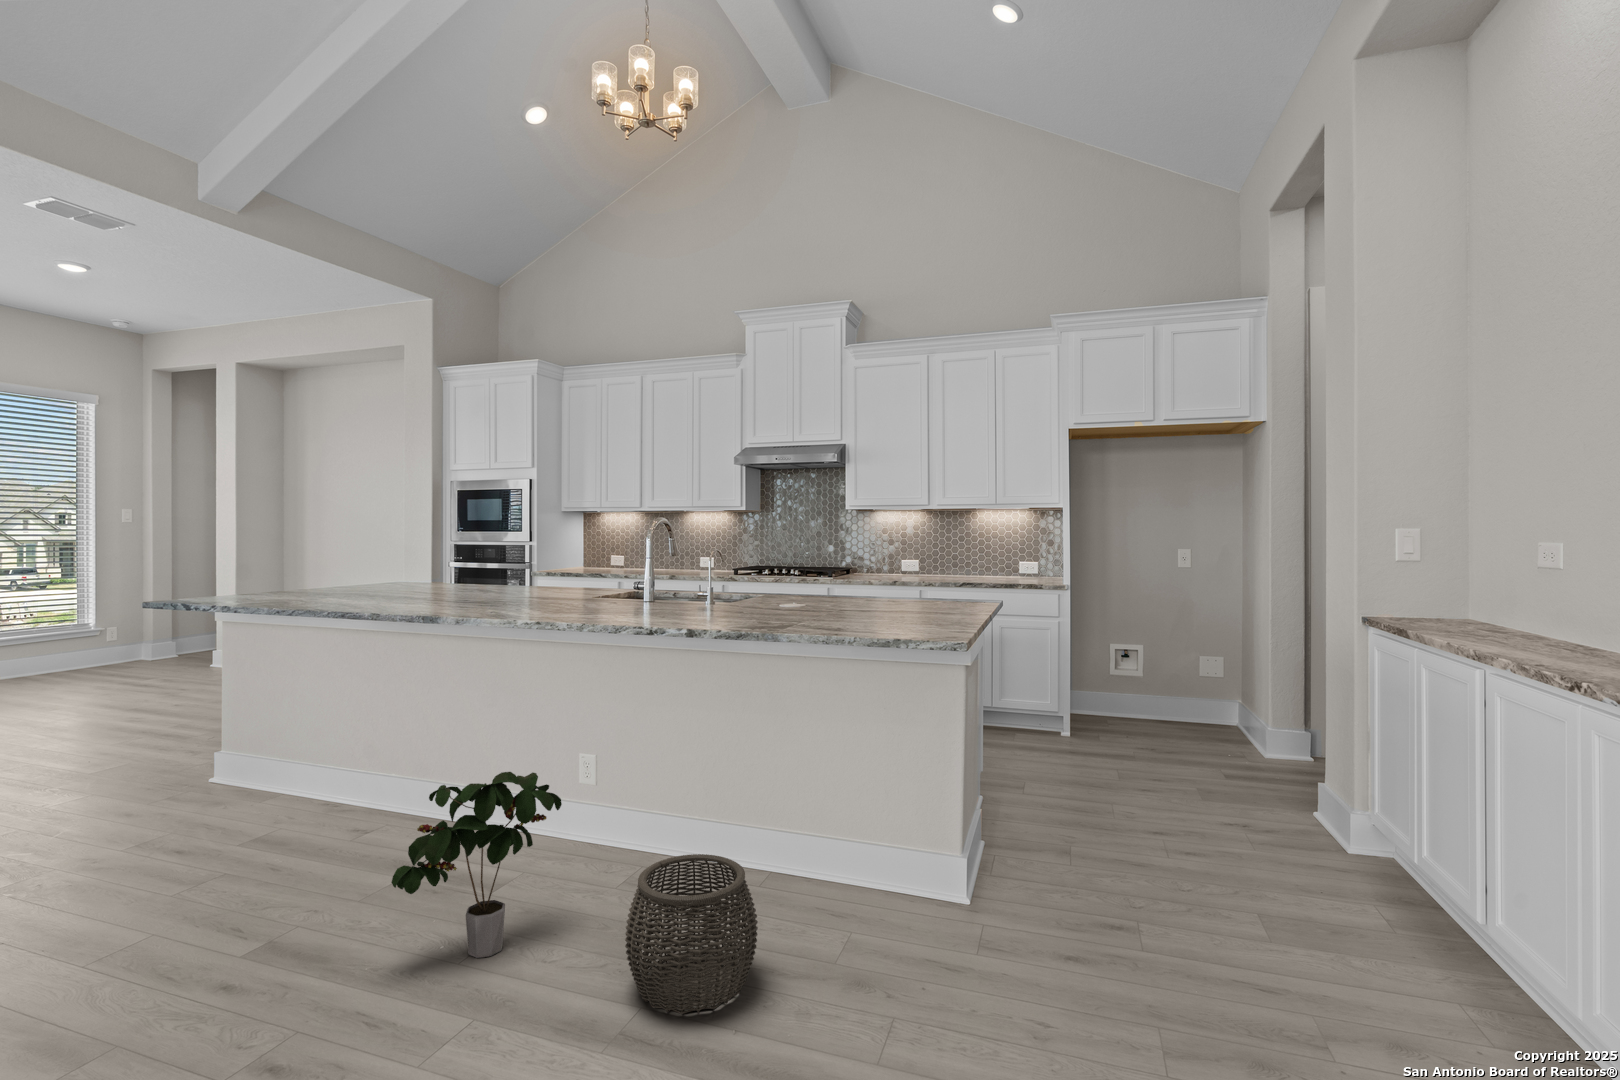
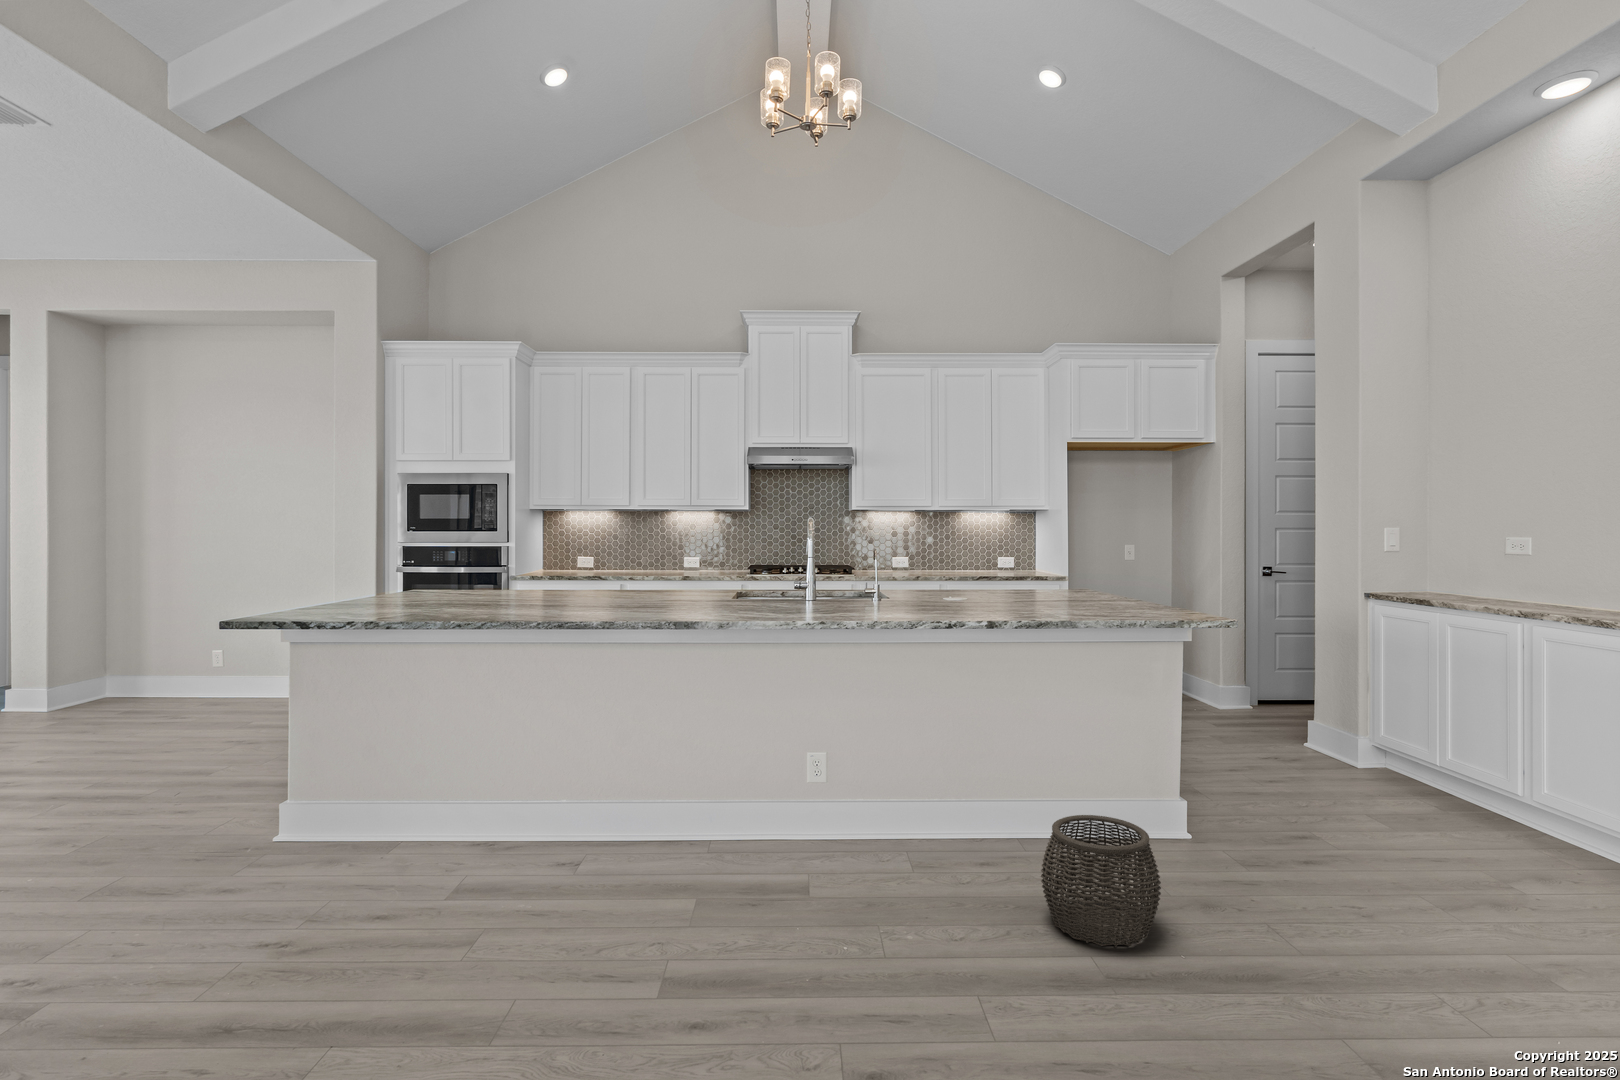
potted plant: present [391,772,562,958] -> none [840,762,926,940]

